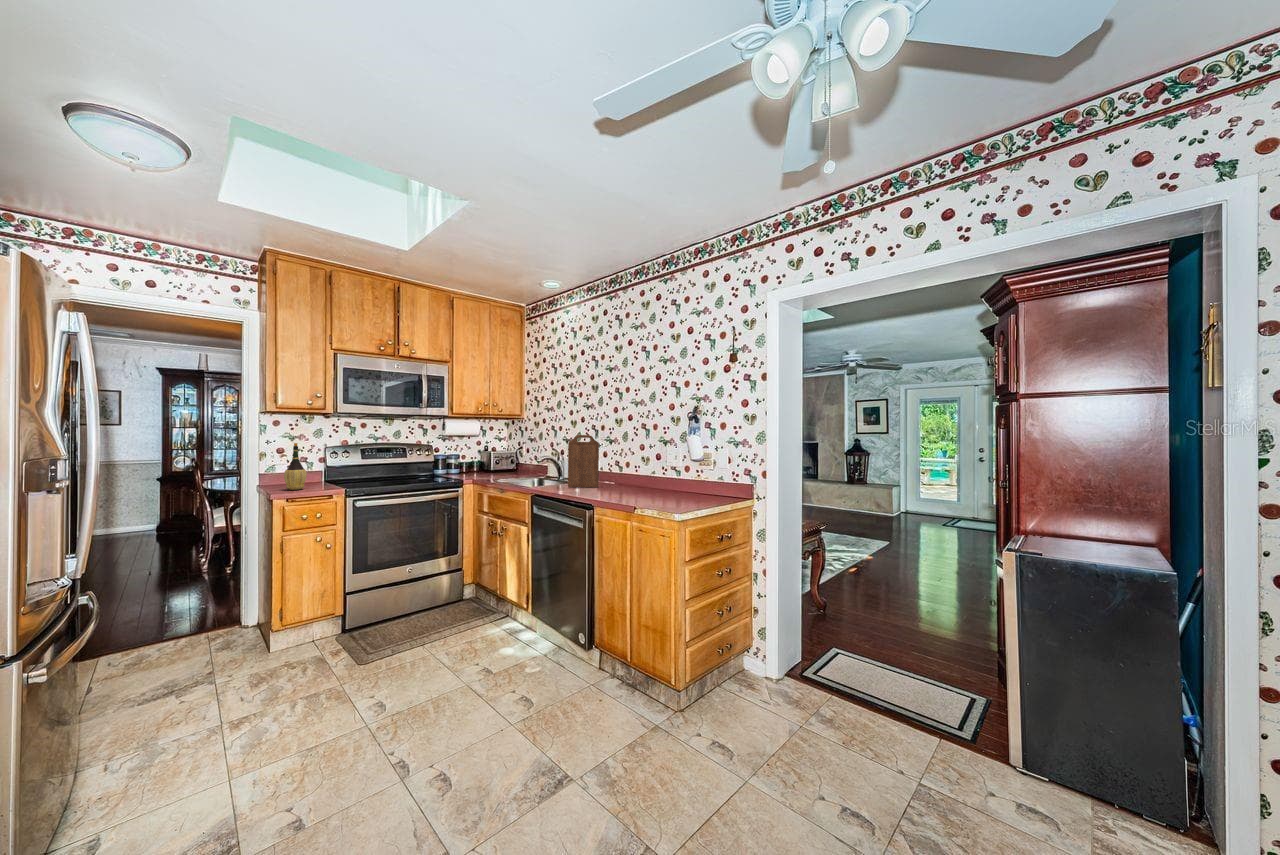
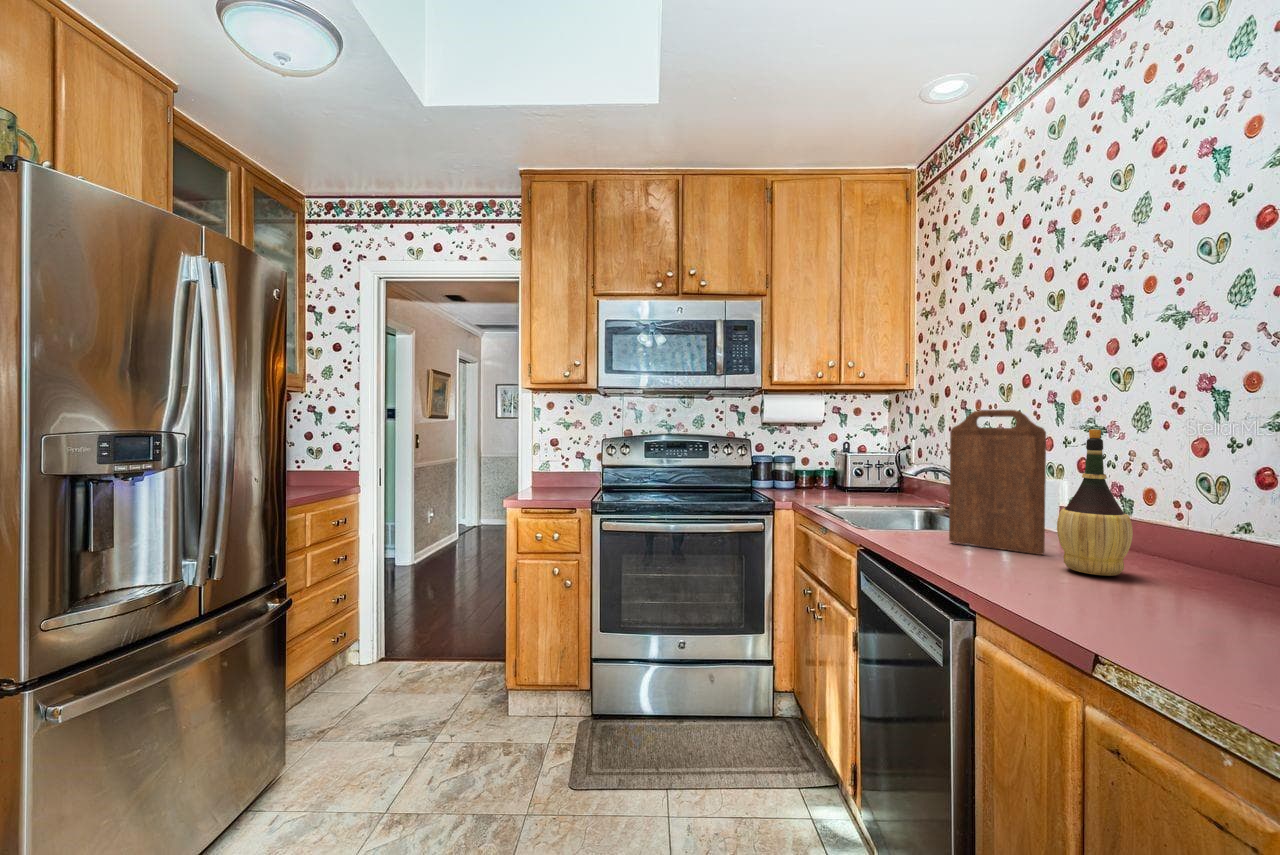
wine bottle: present [284,443,307,490] -> present [1057,429,1133,576]

